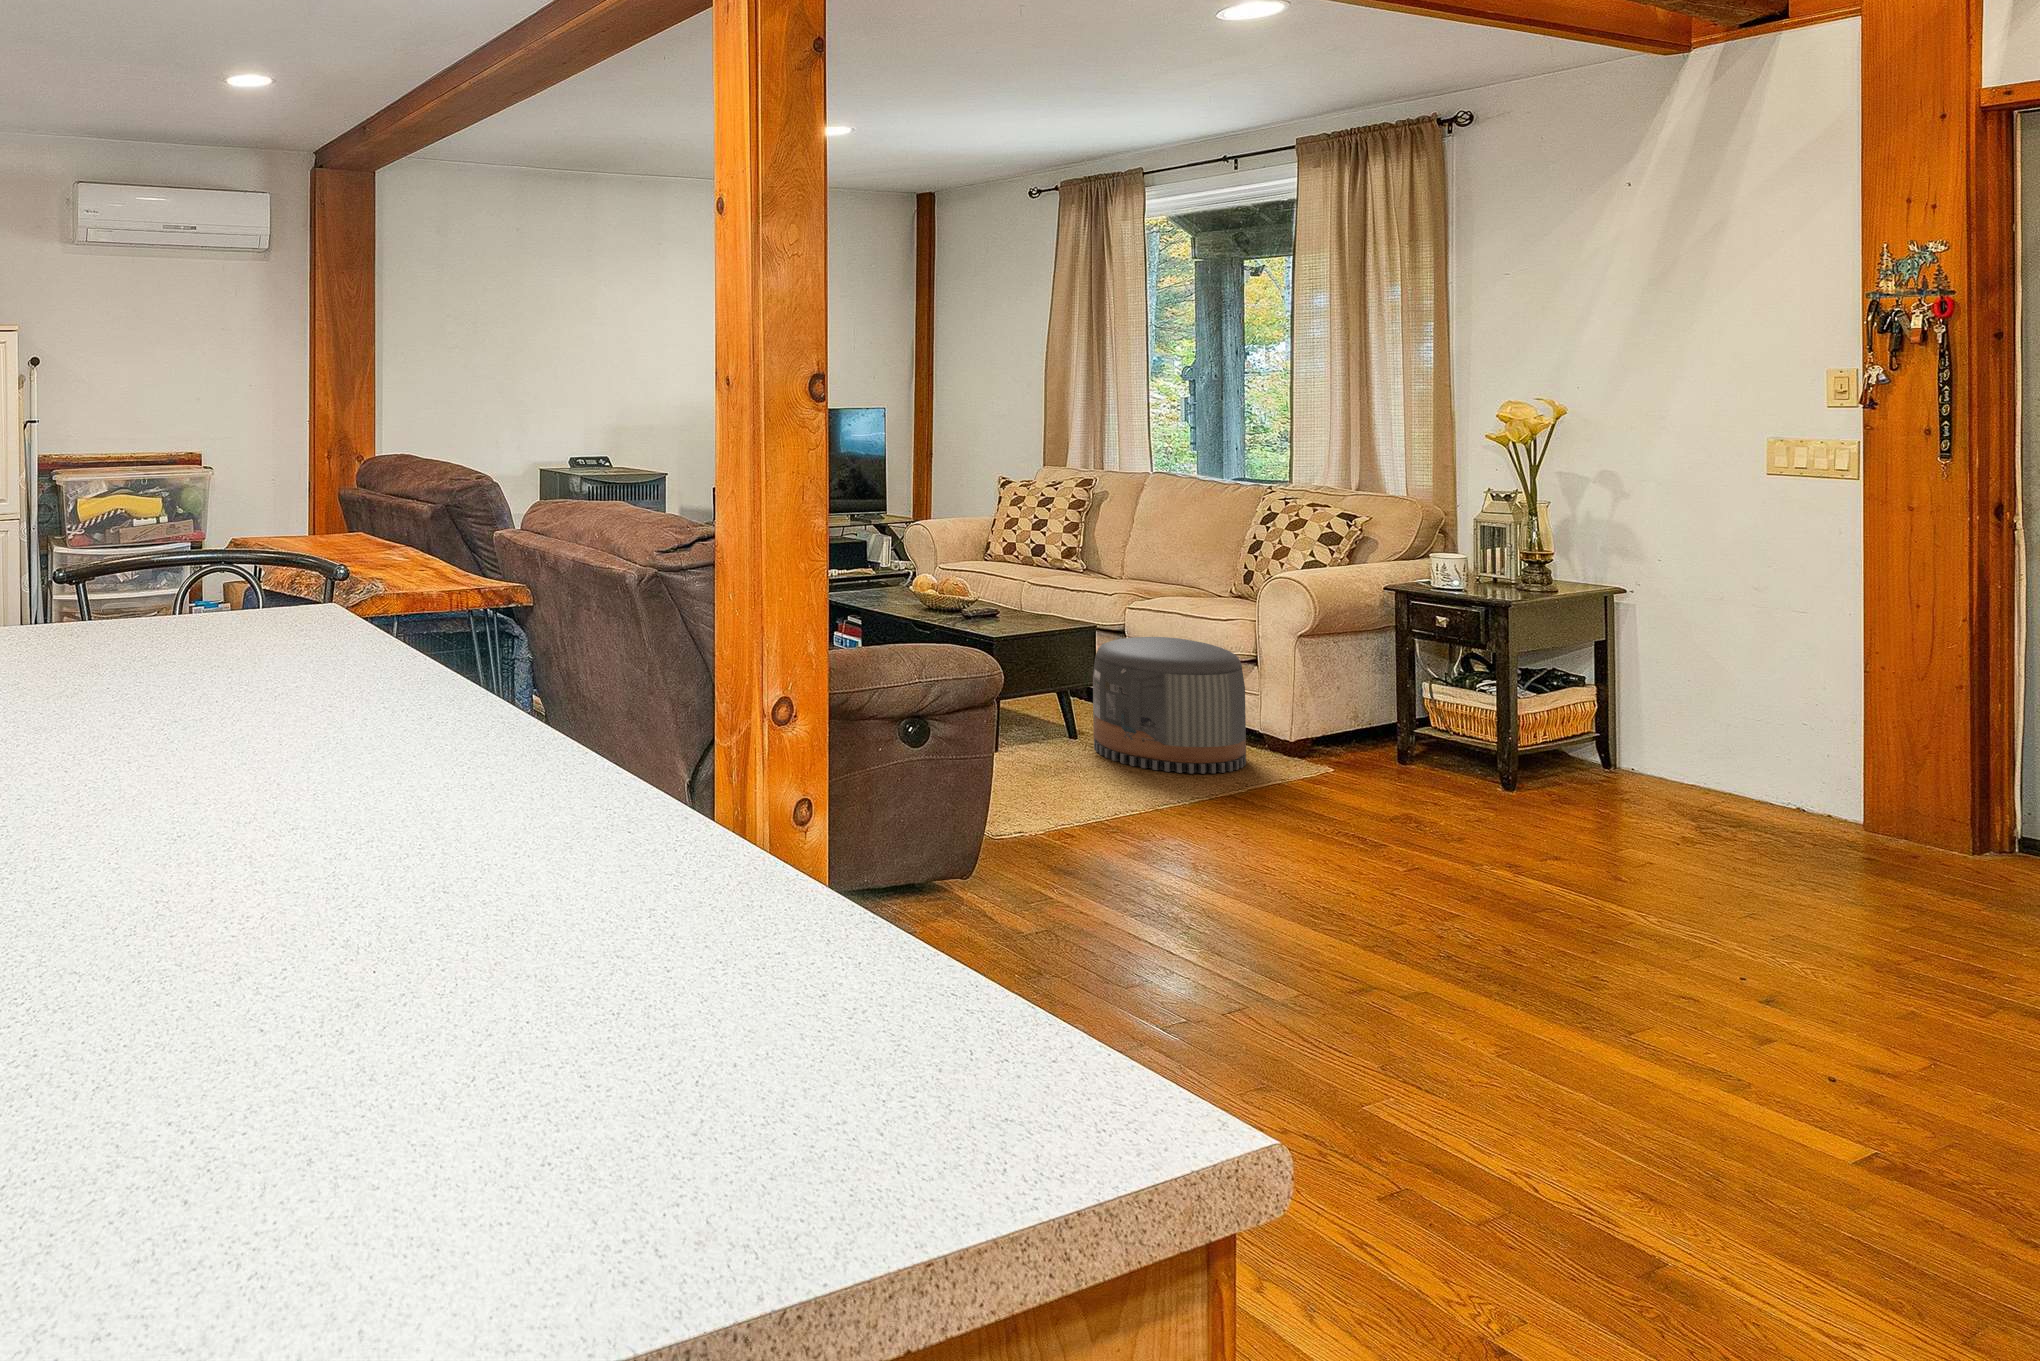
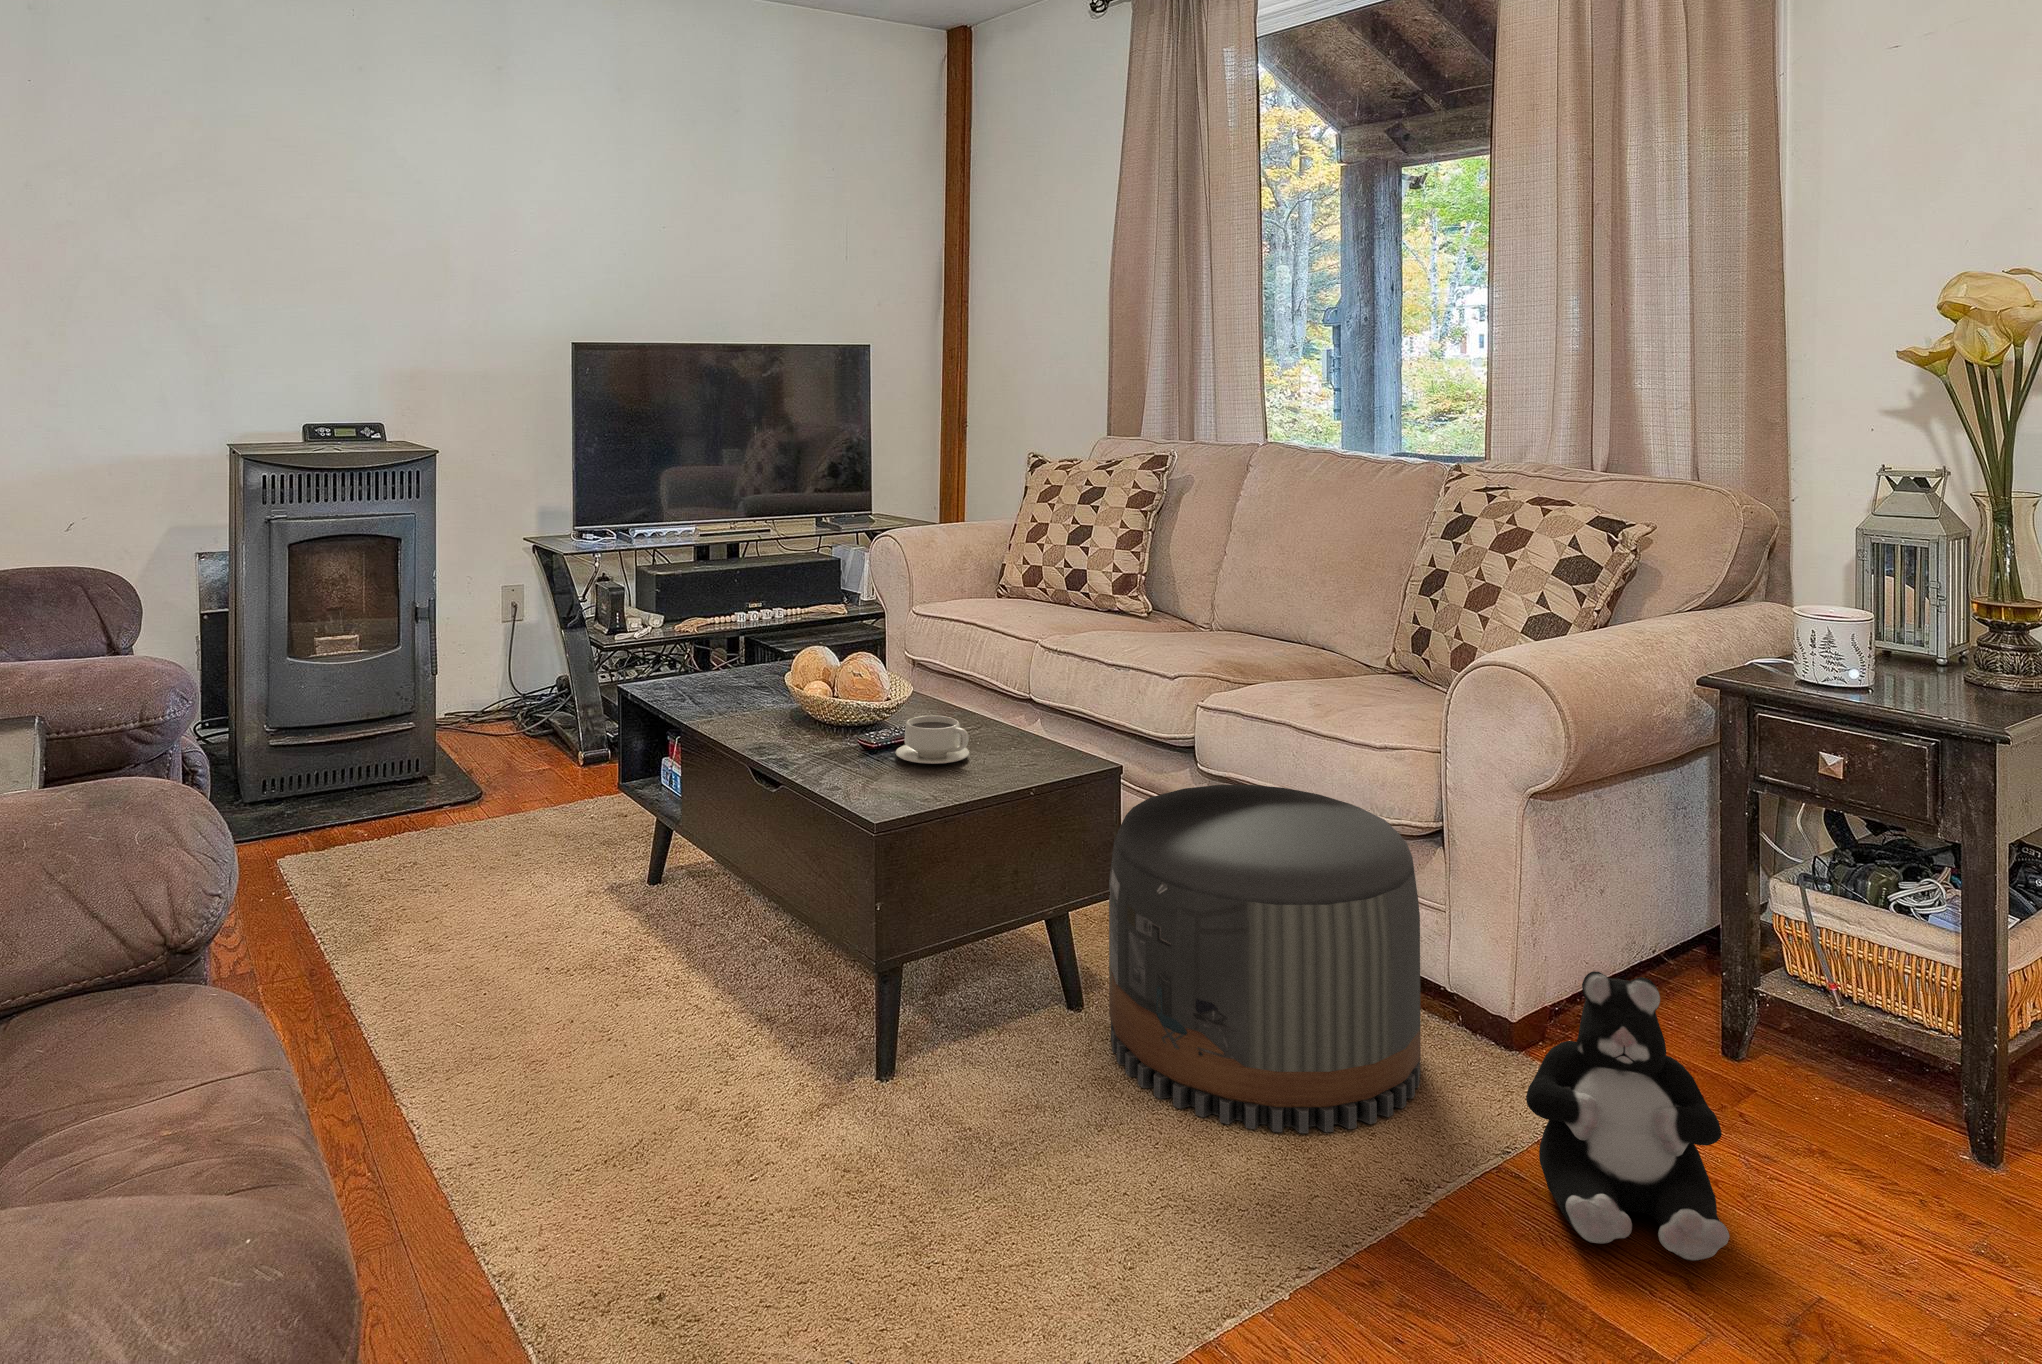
teacup: none [985,601,1022,621] -> present [895,715,969,764]
plush toy: none [1292,700,1377,803] -> present [1526,971,1730,1261]

